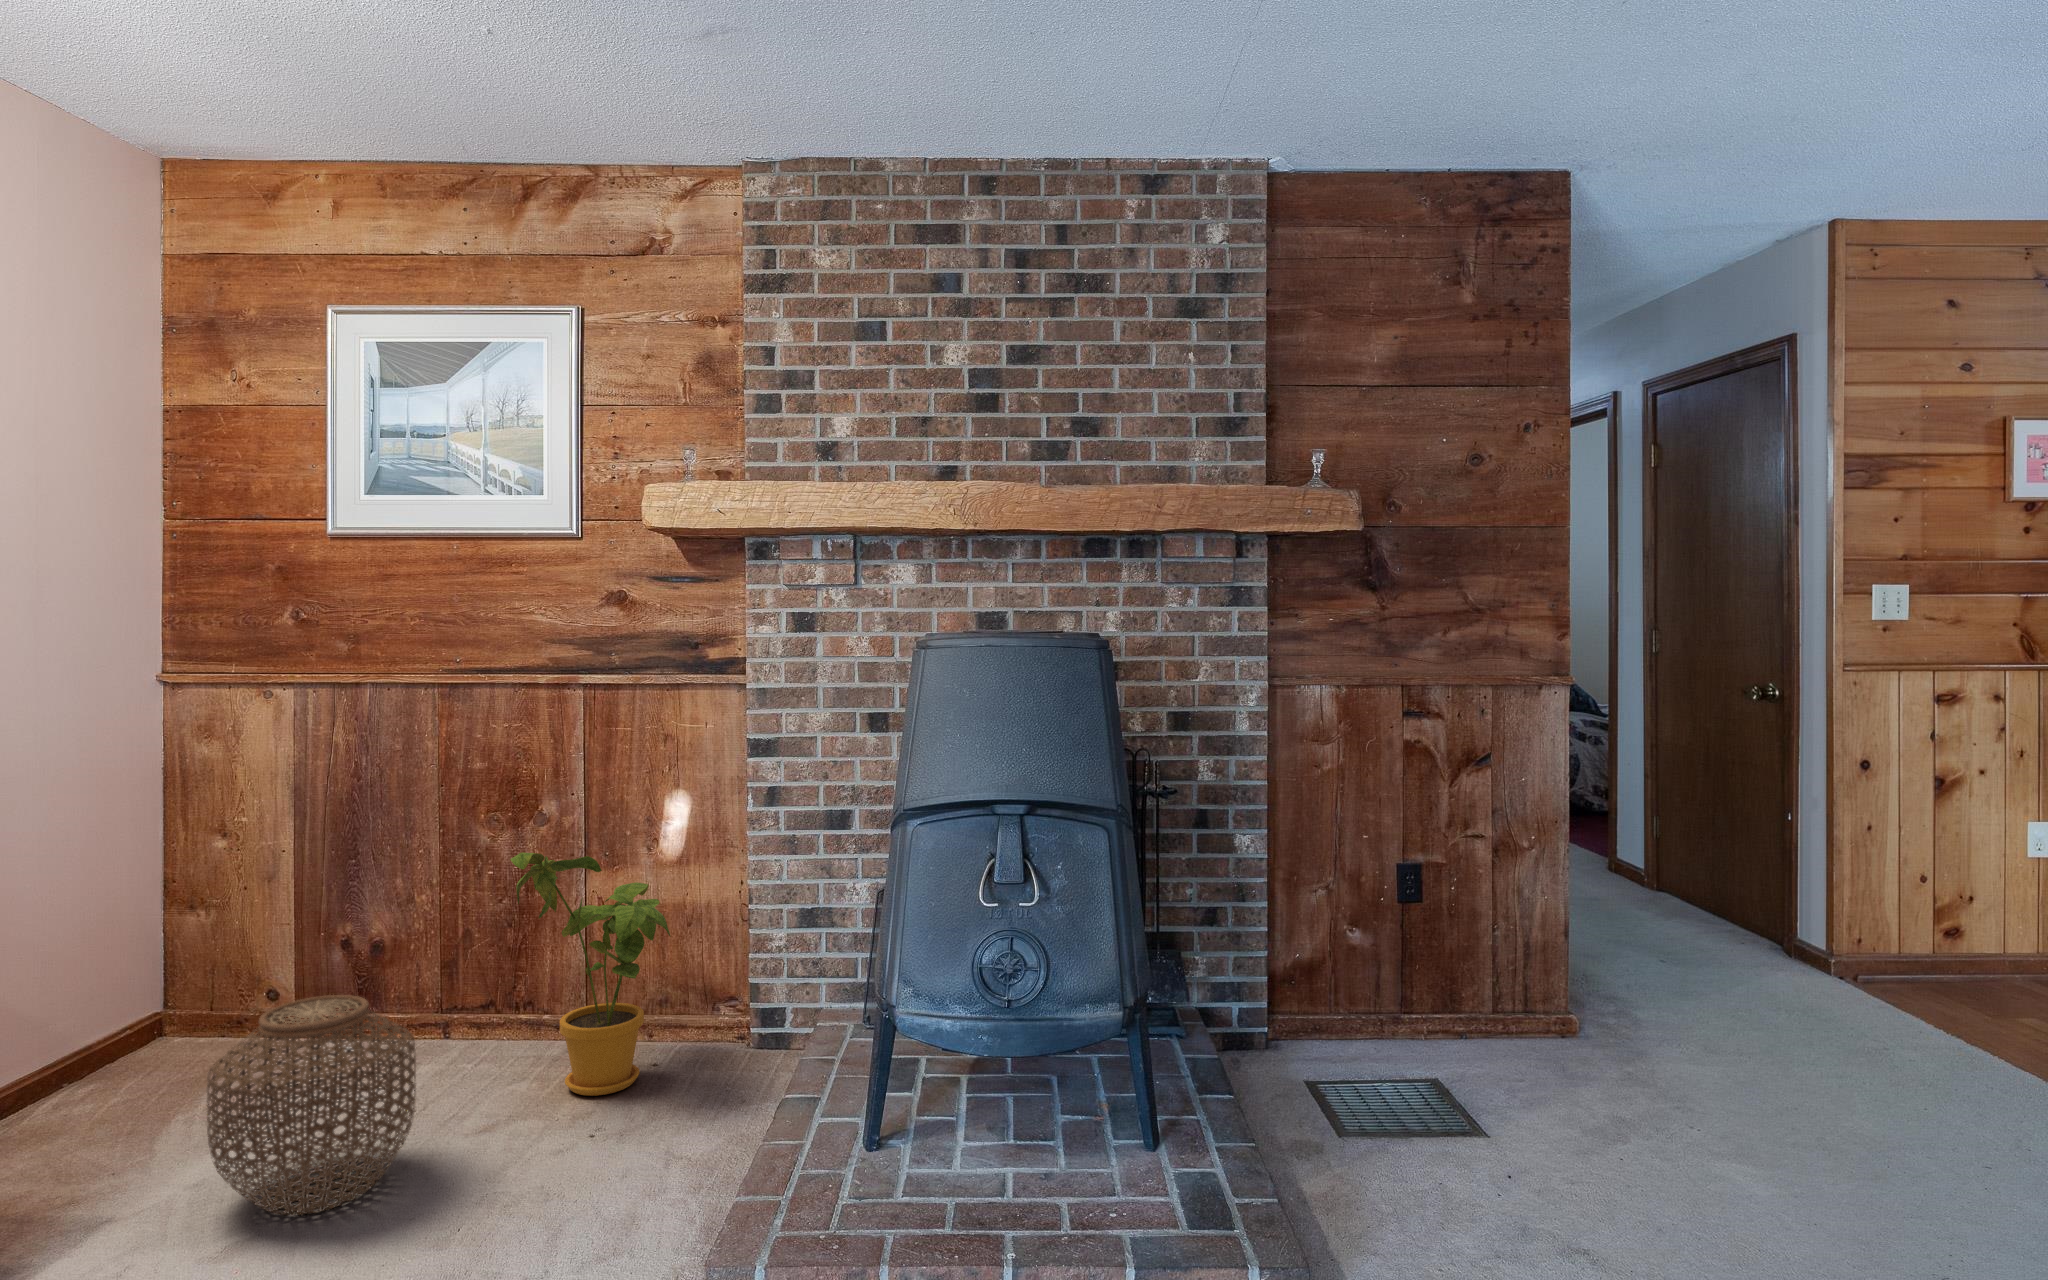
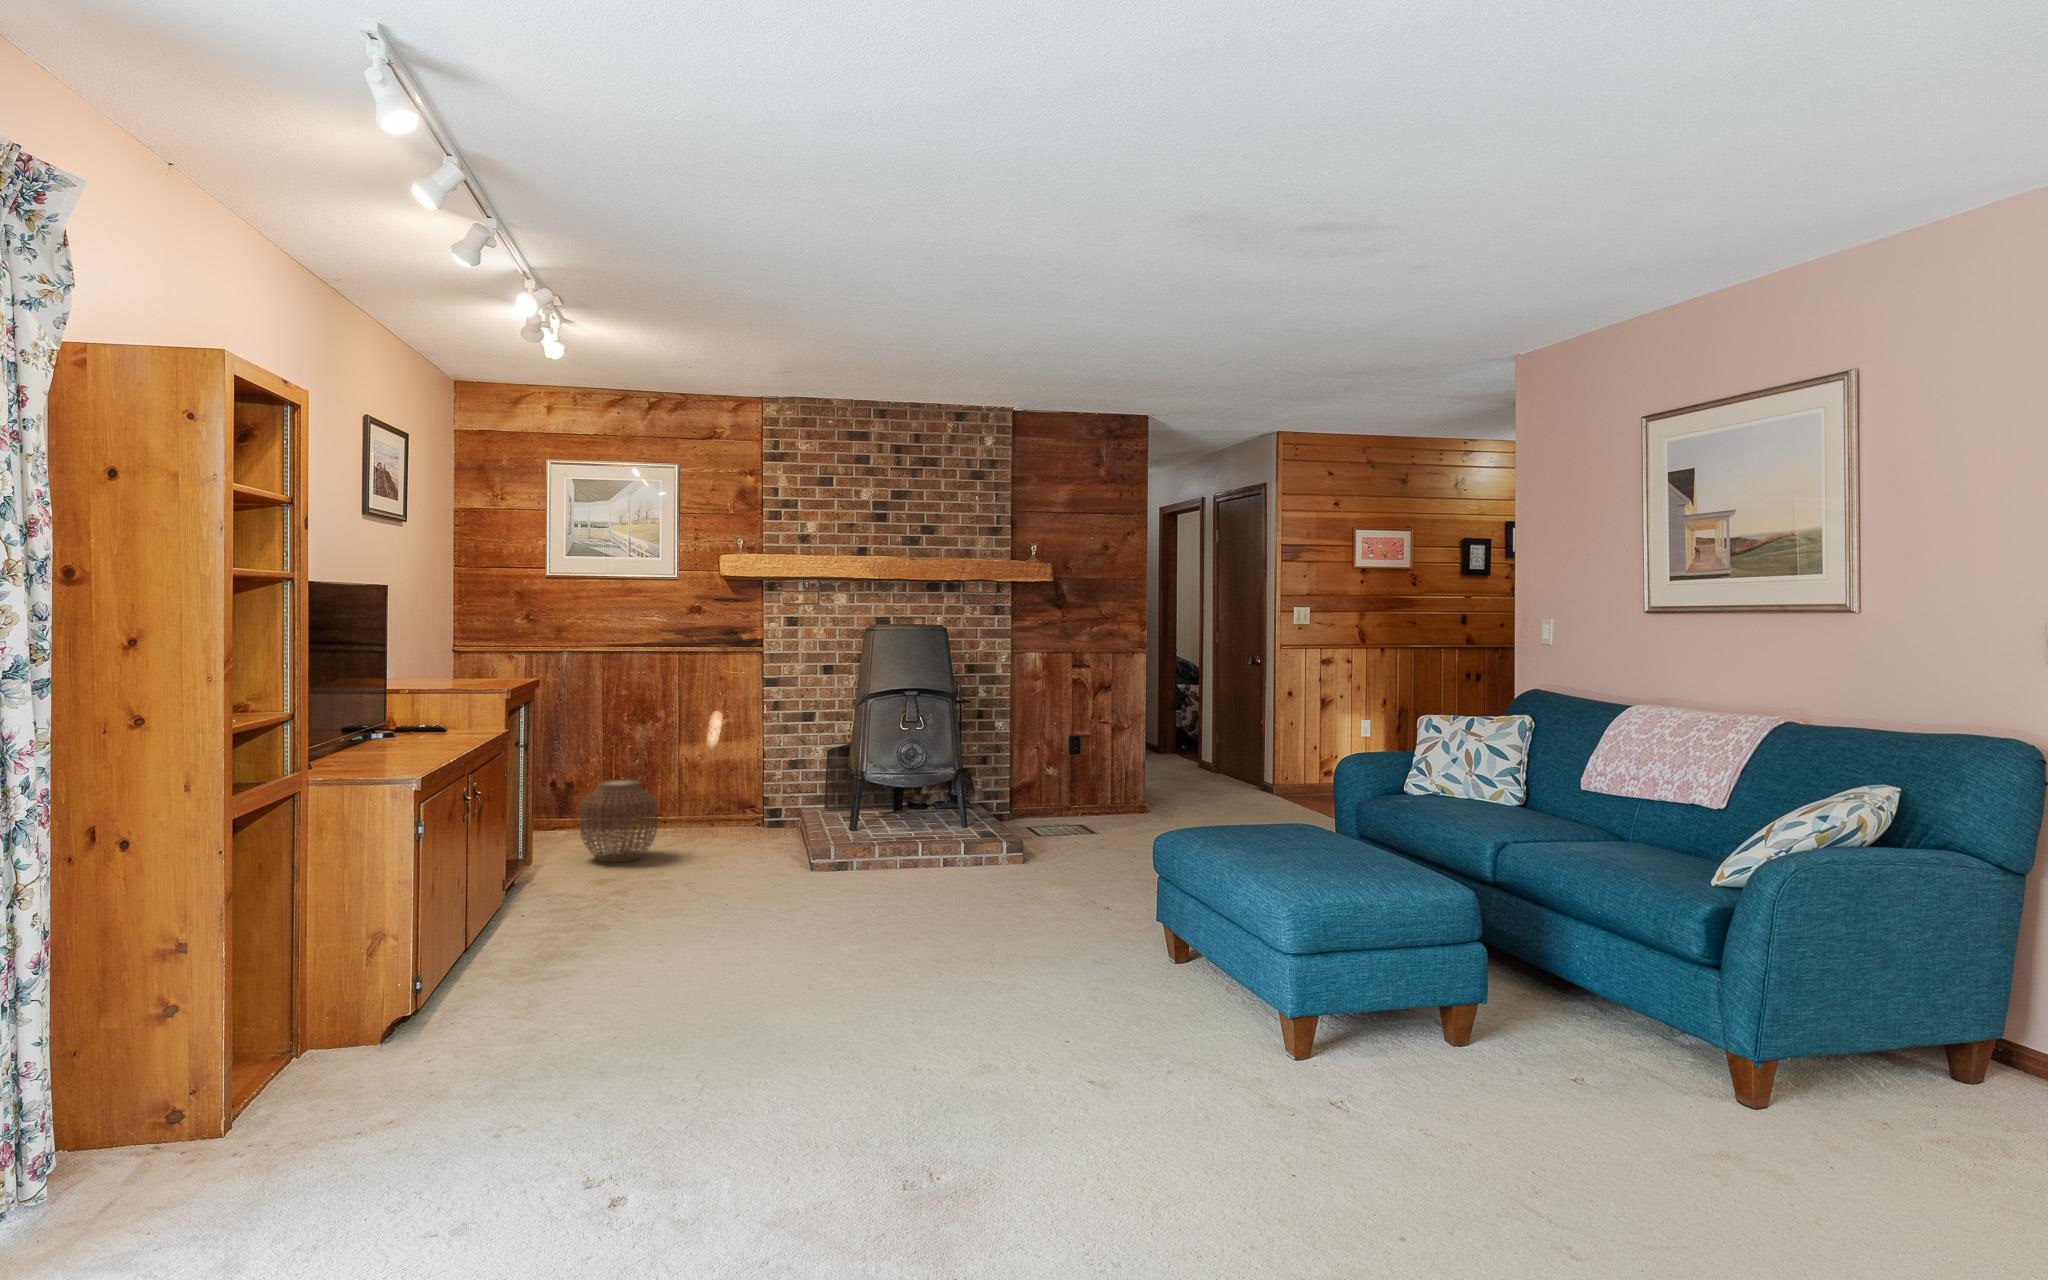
house plant: present [510,853,670,1096] -> none [671,726,742,838]

